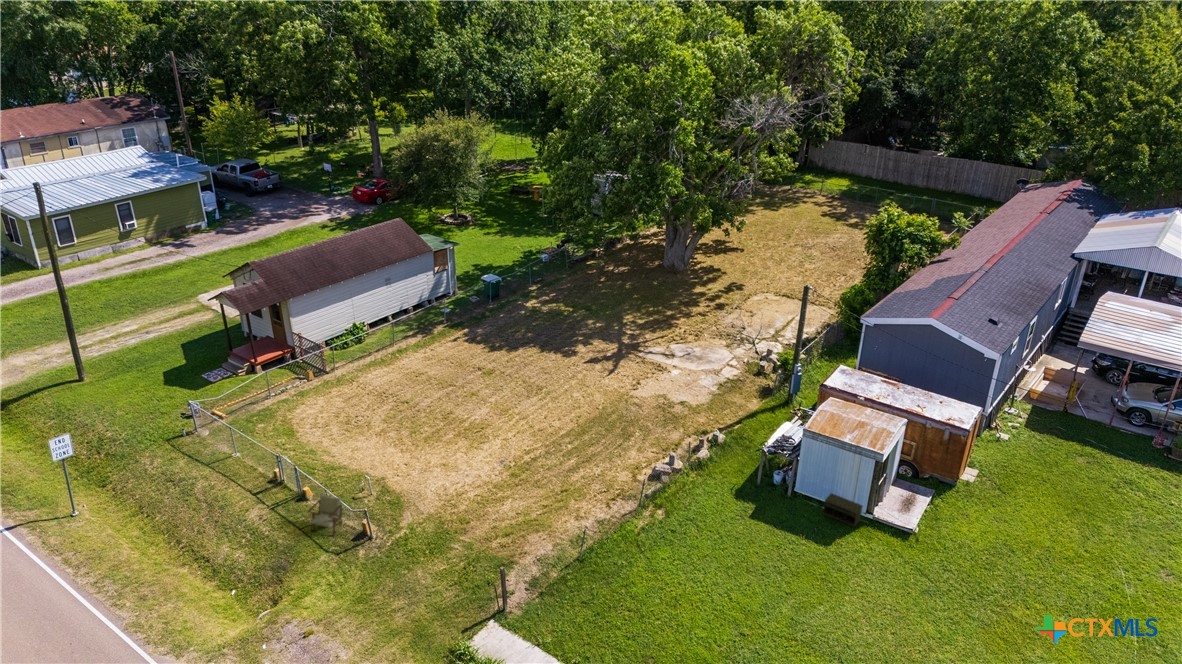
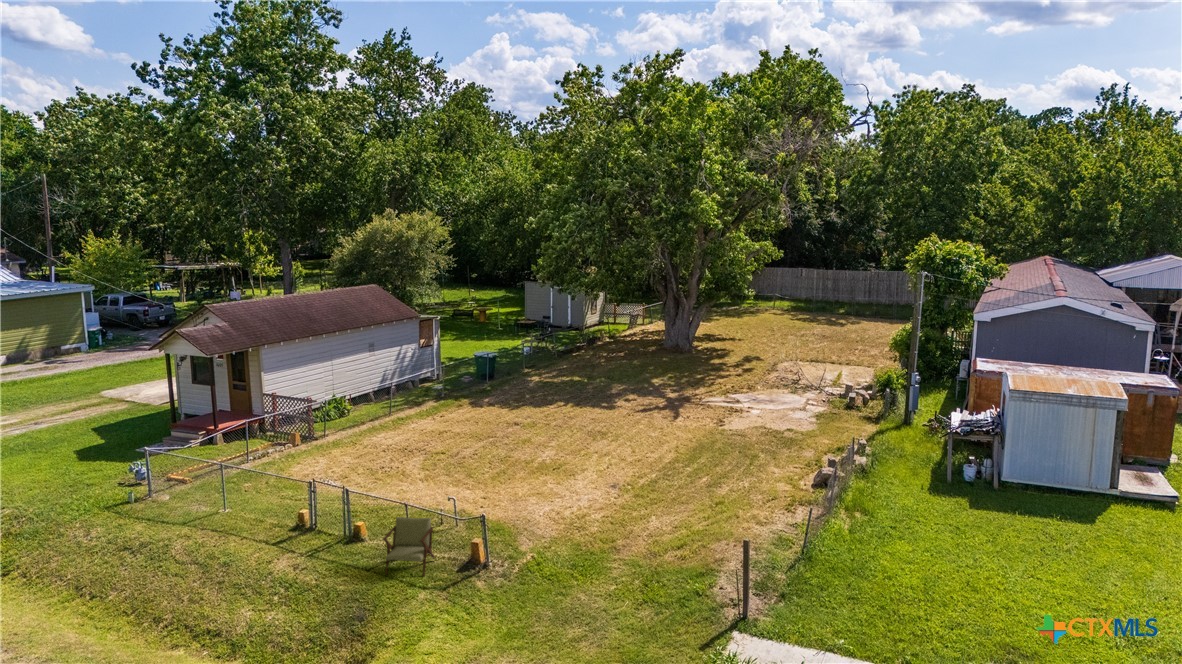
bench: present [823,493,862,527] -> none [1054,469,1106,504]

